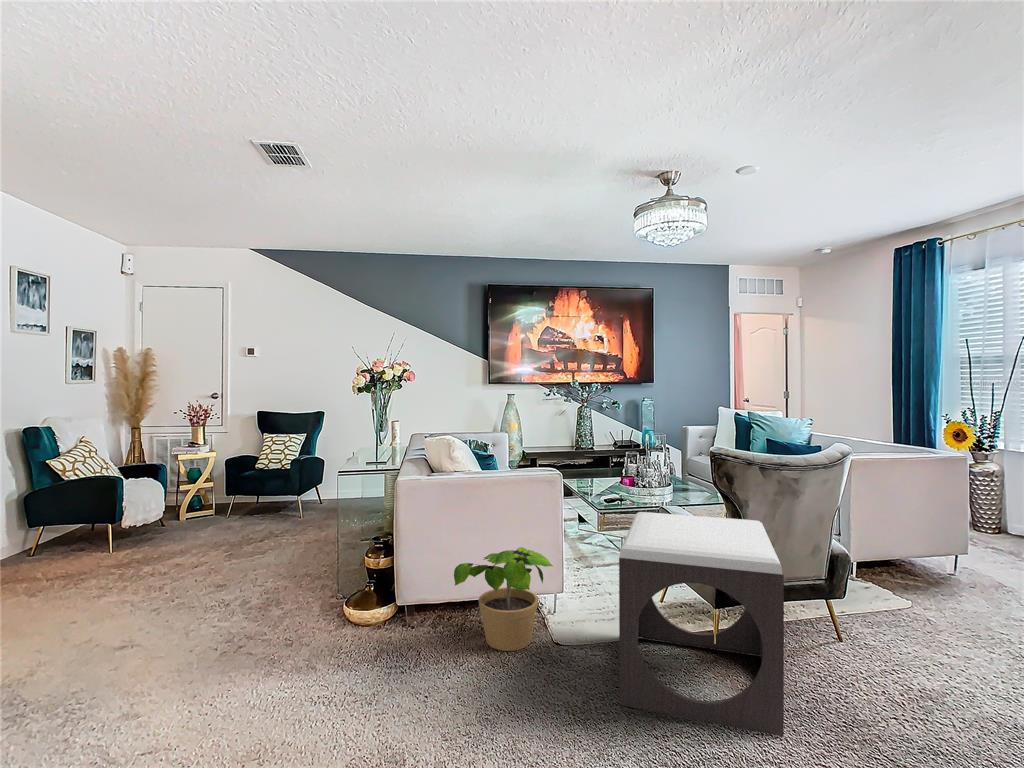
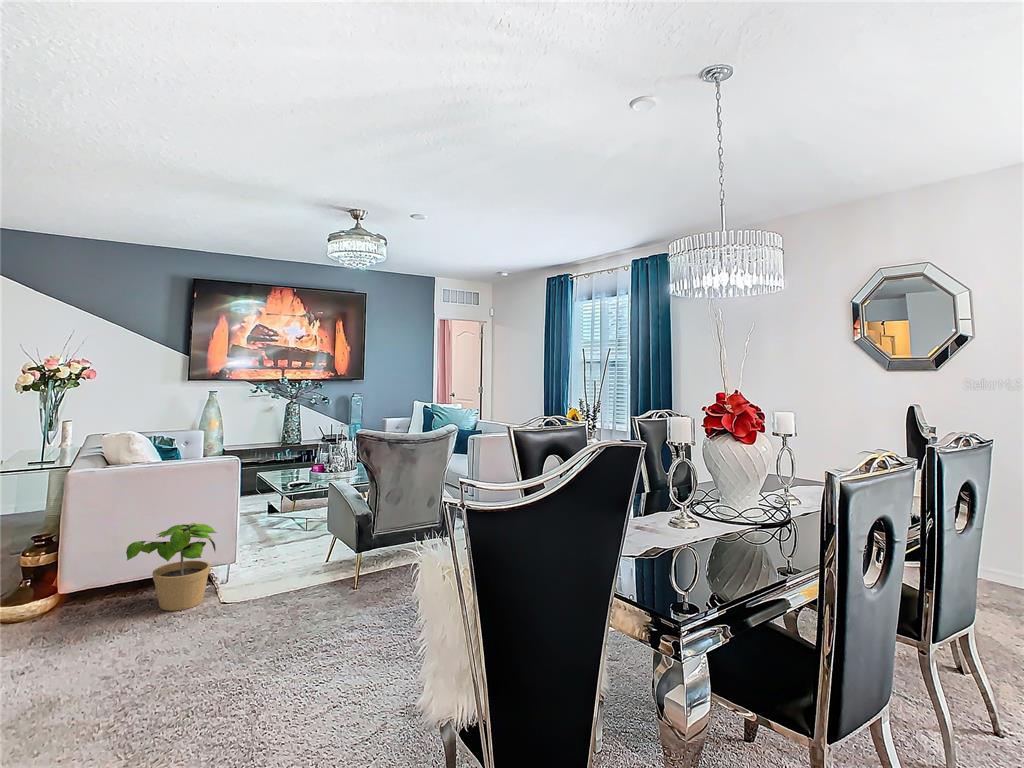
footstool: present [619,512,784,736] -> none [266,488,390,628]

